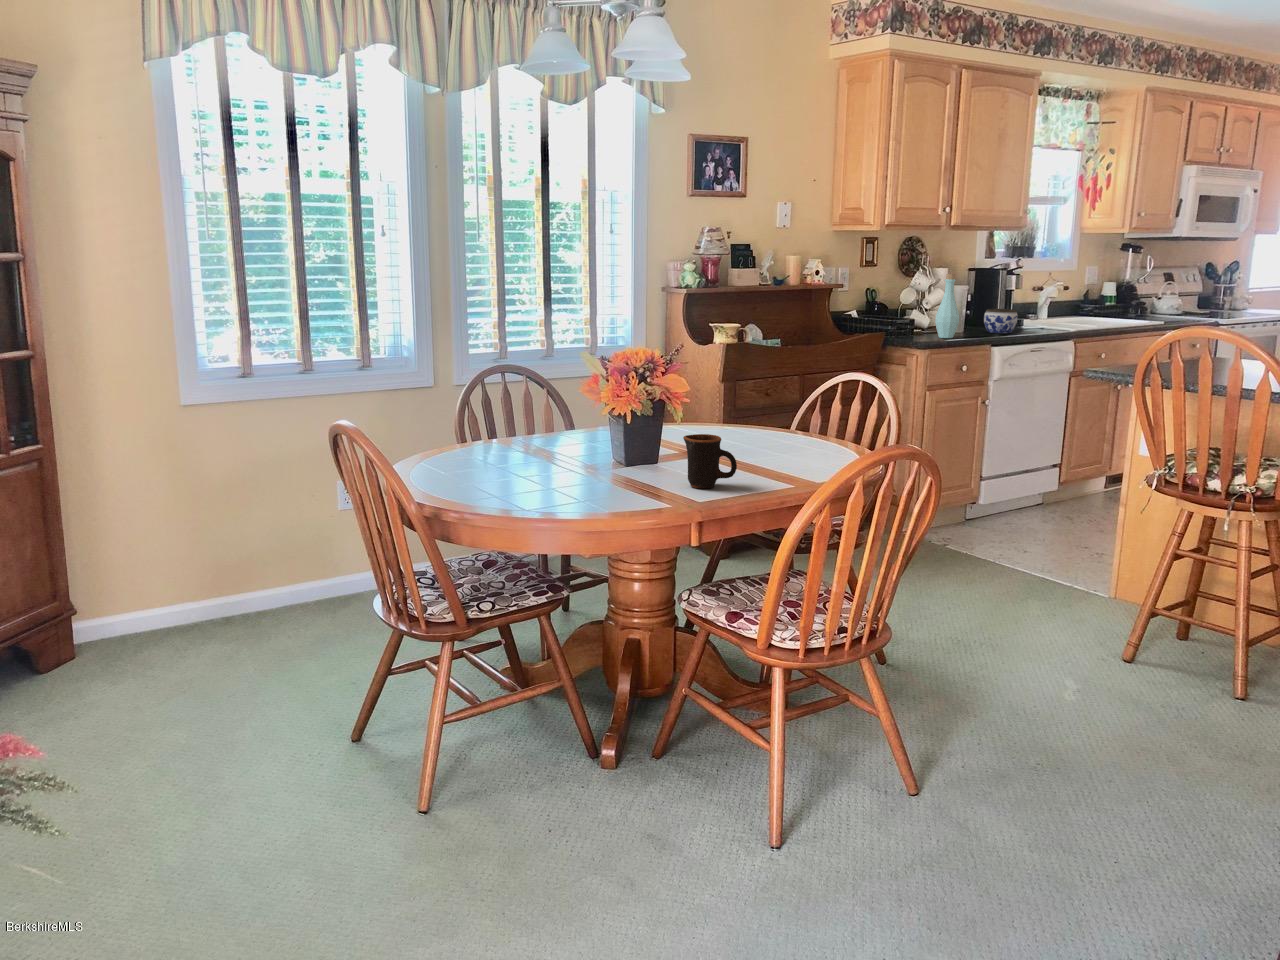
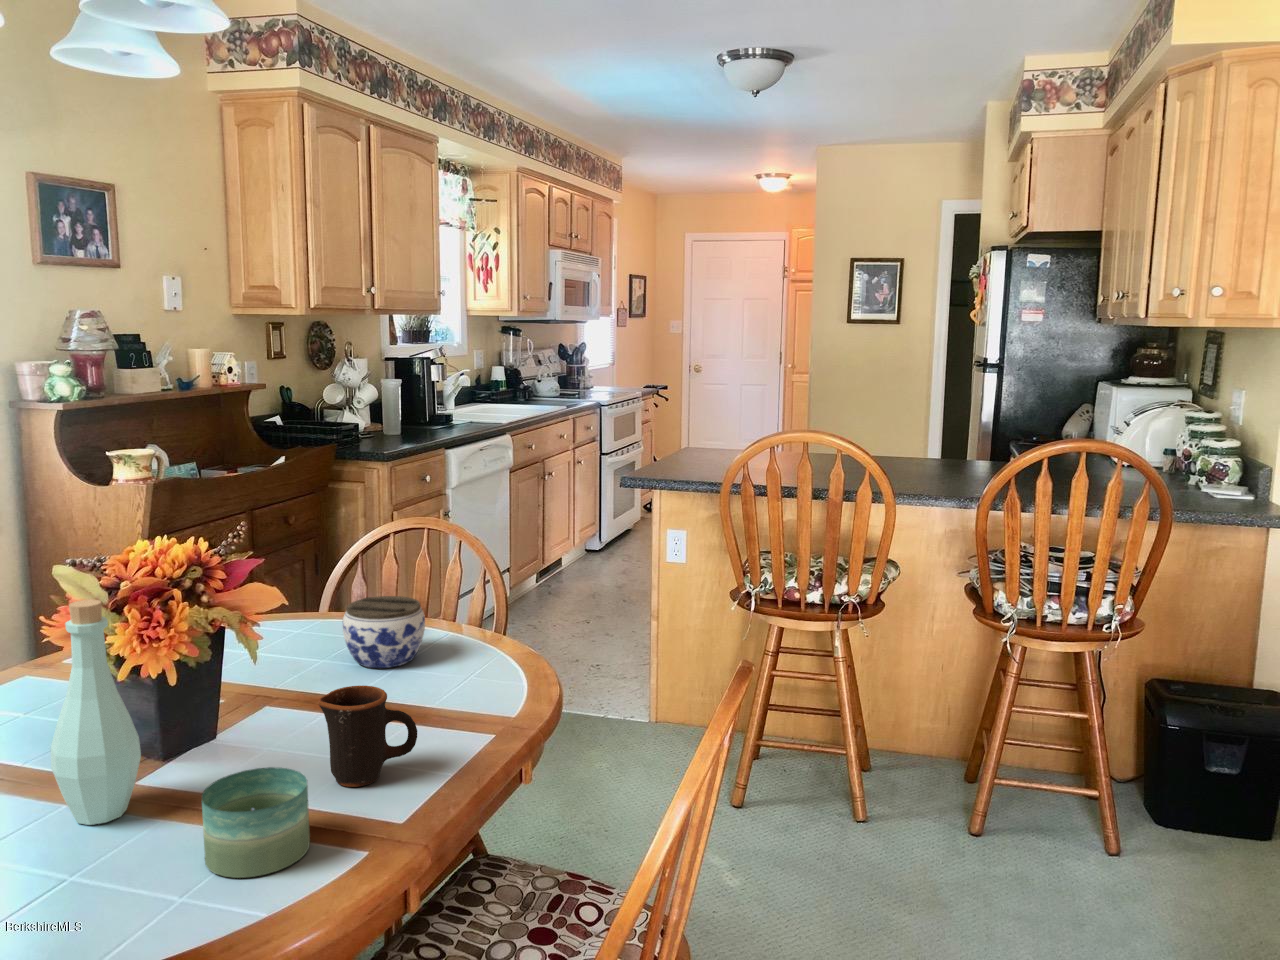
bottle: present [935,274,959,338] -> present [51,600,141,825]
jar: present [984,309,1018,333] -> present [343,596,425,668]
candle: none [601,458,653,503] -> present [202,767,310,878]

